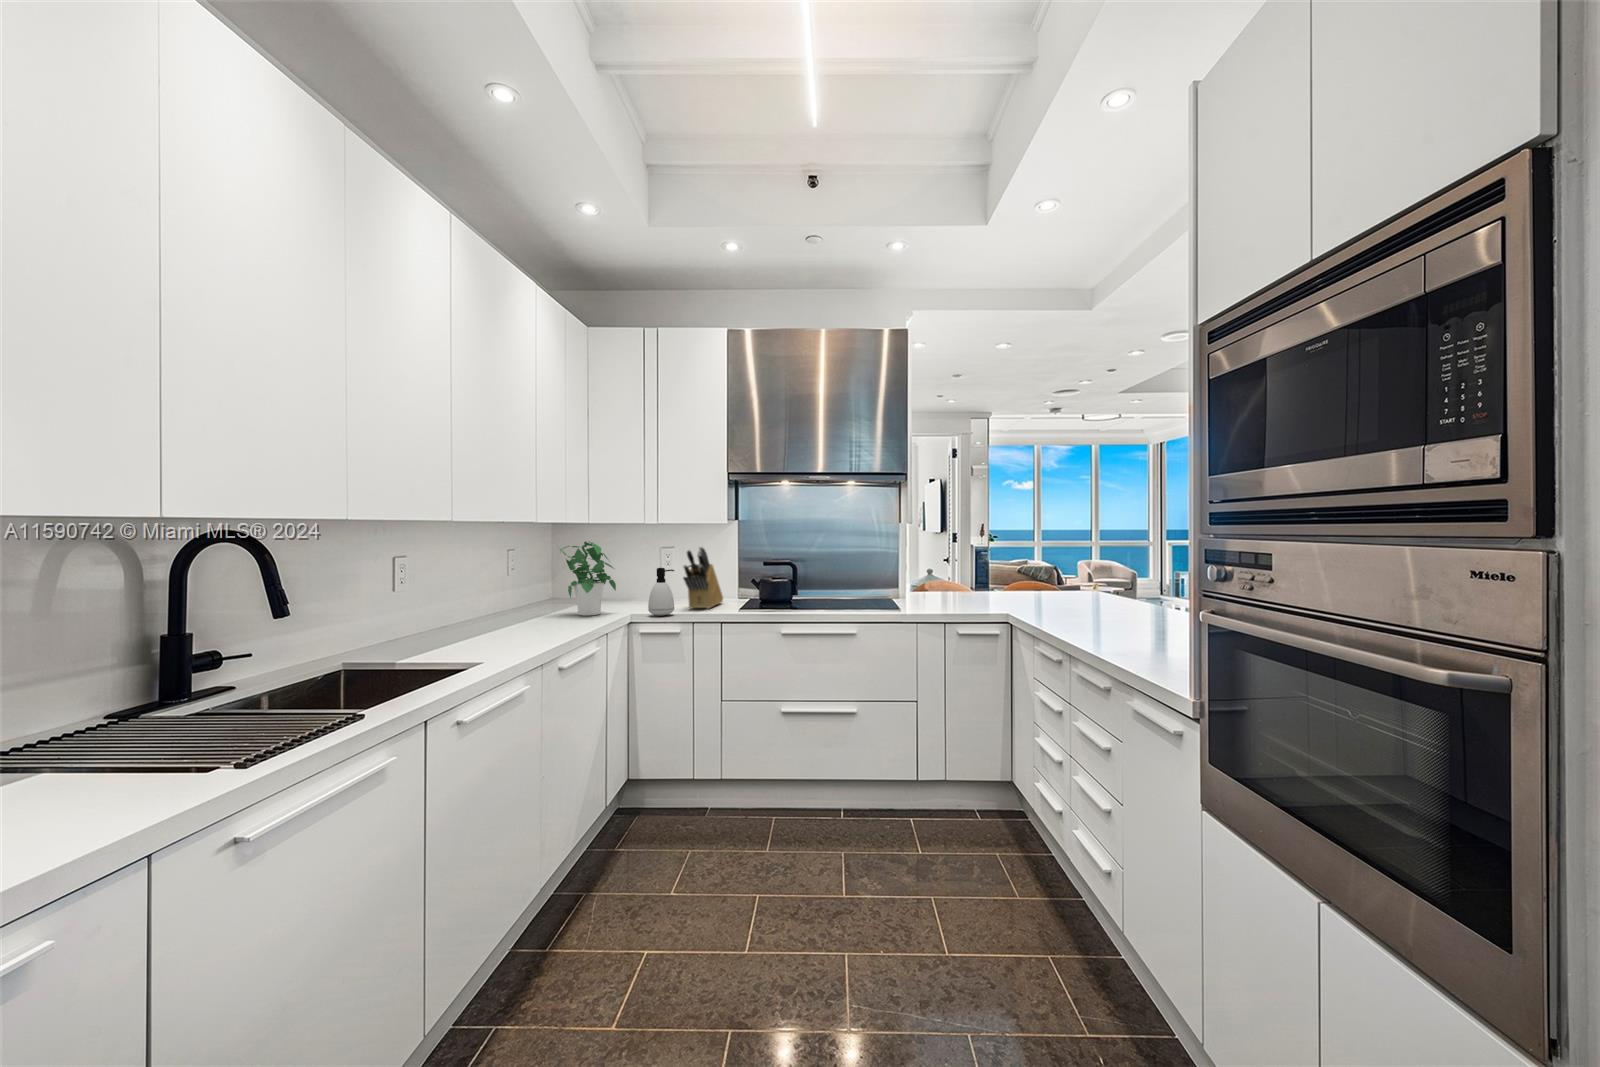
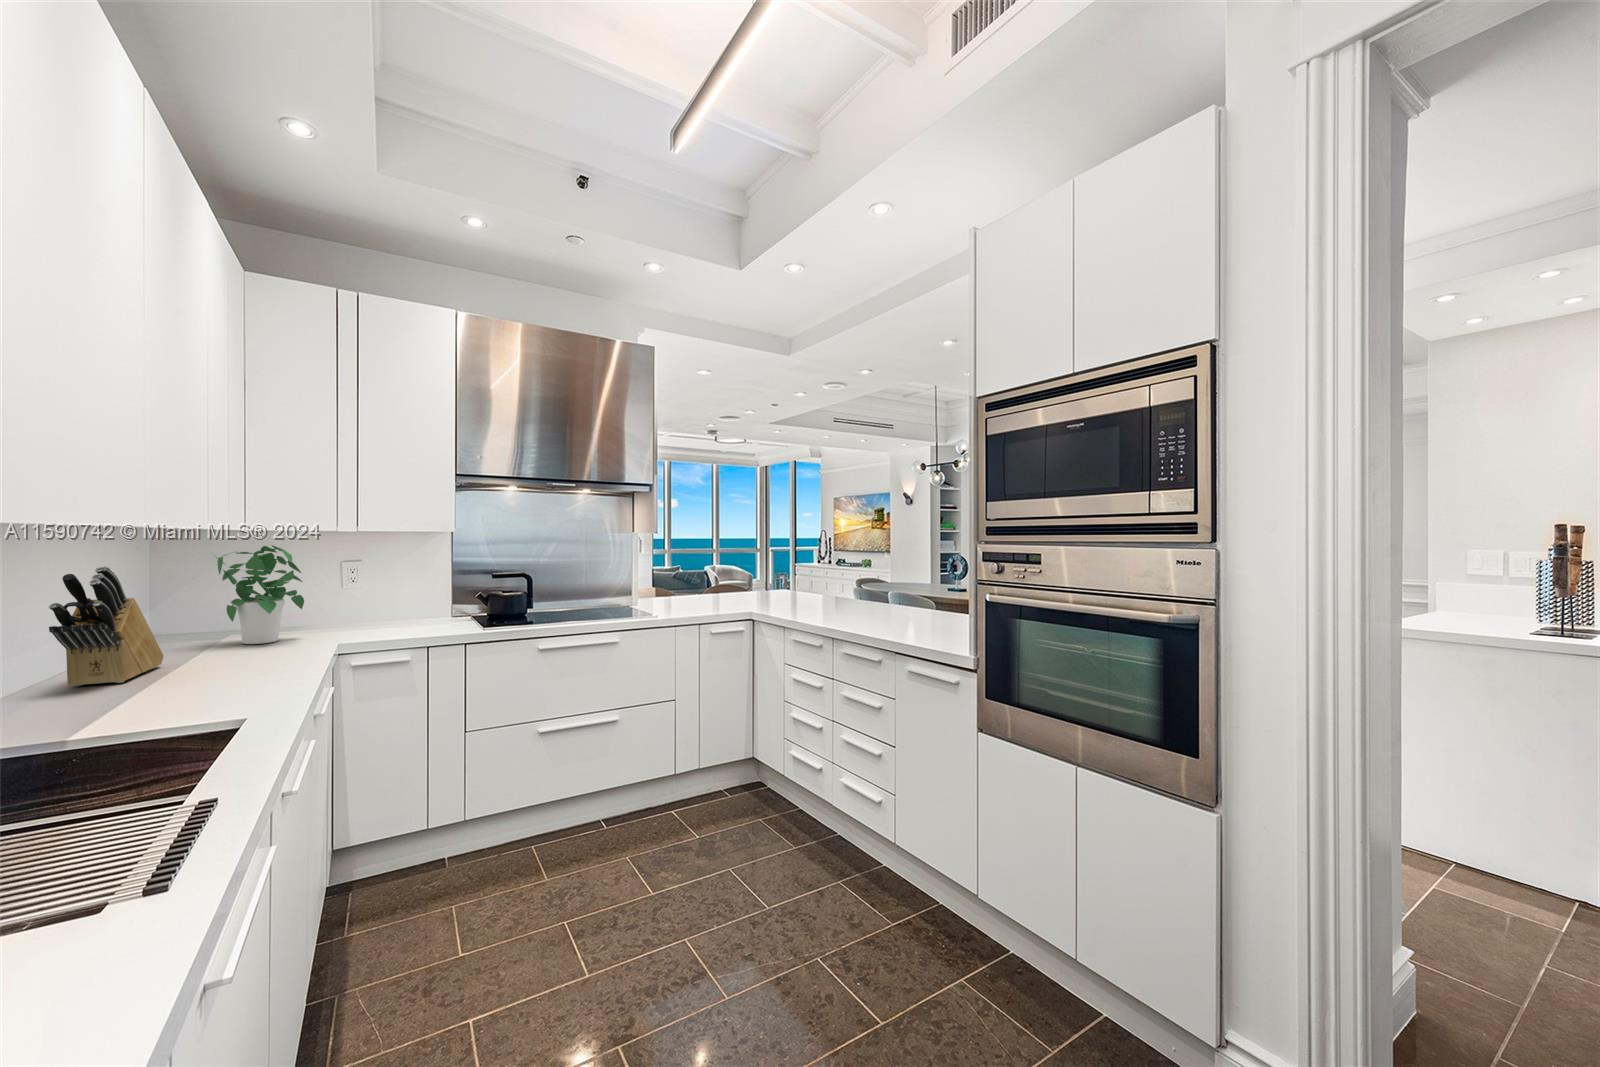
knife block: present [683,547,723,609] -> present [49,566,164,687]
soap dispenser: present [648,568,674,616] -> none [361,578,399,636]

